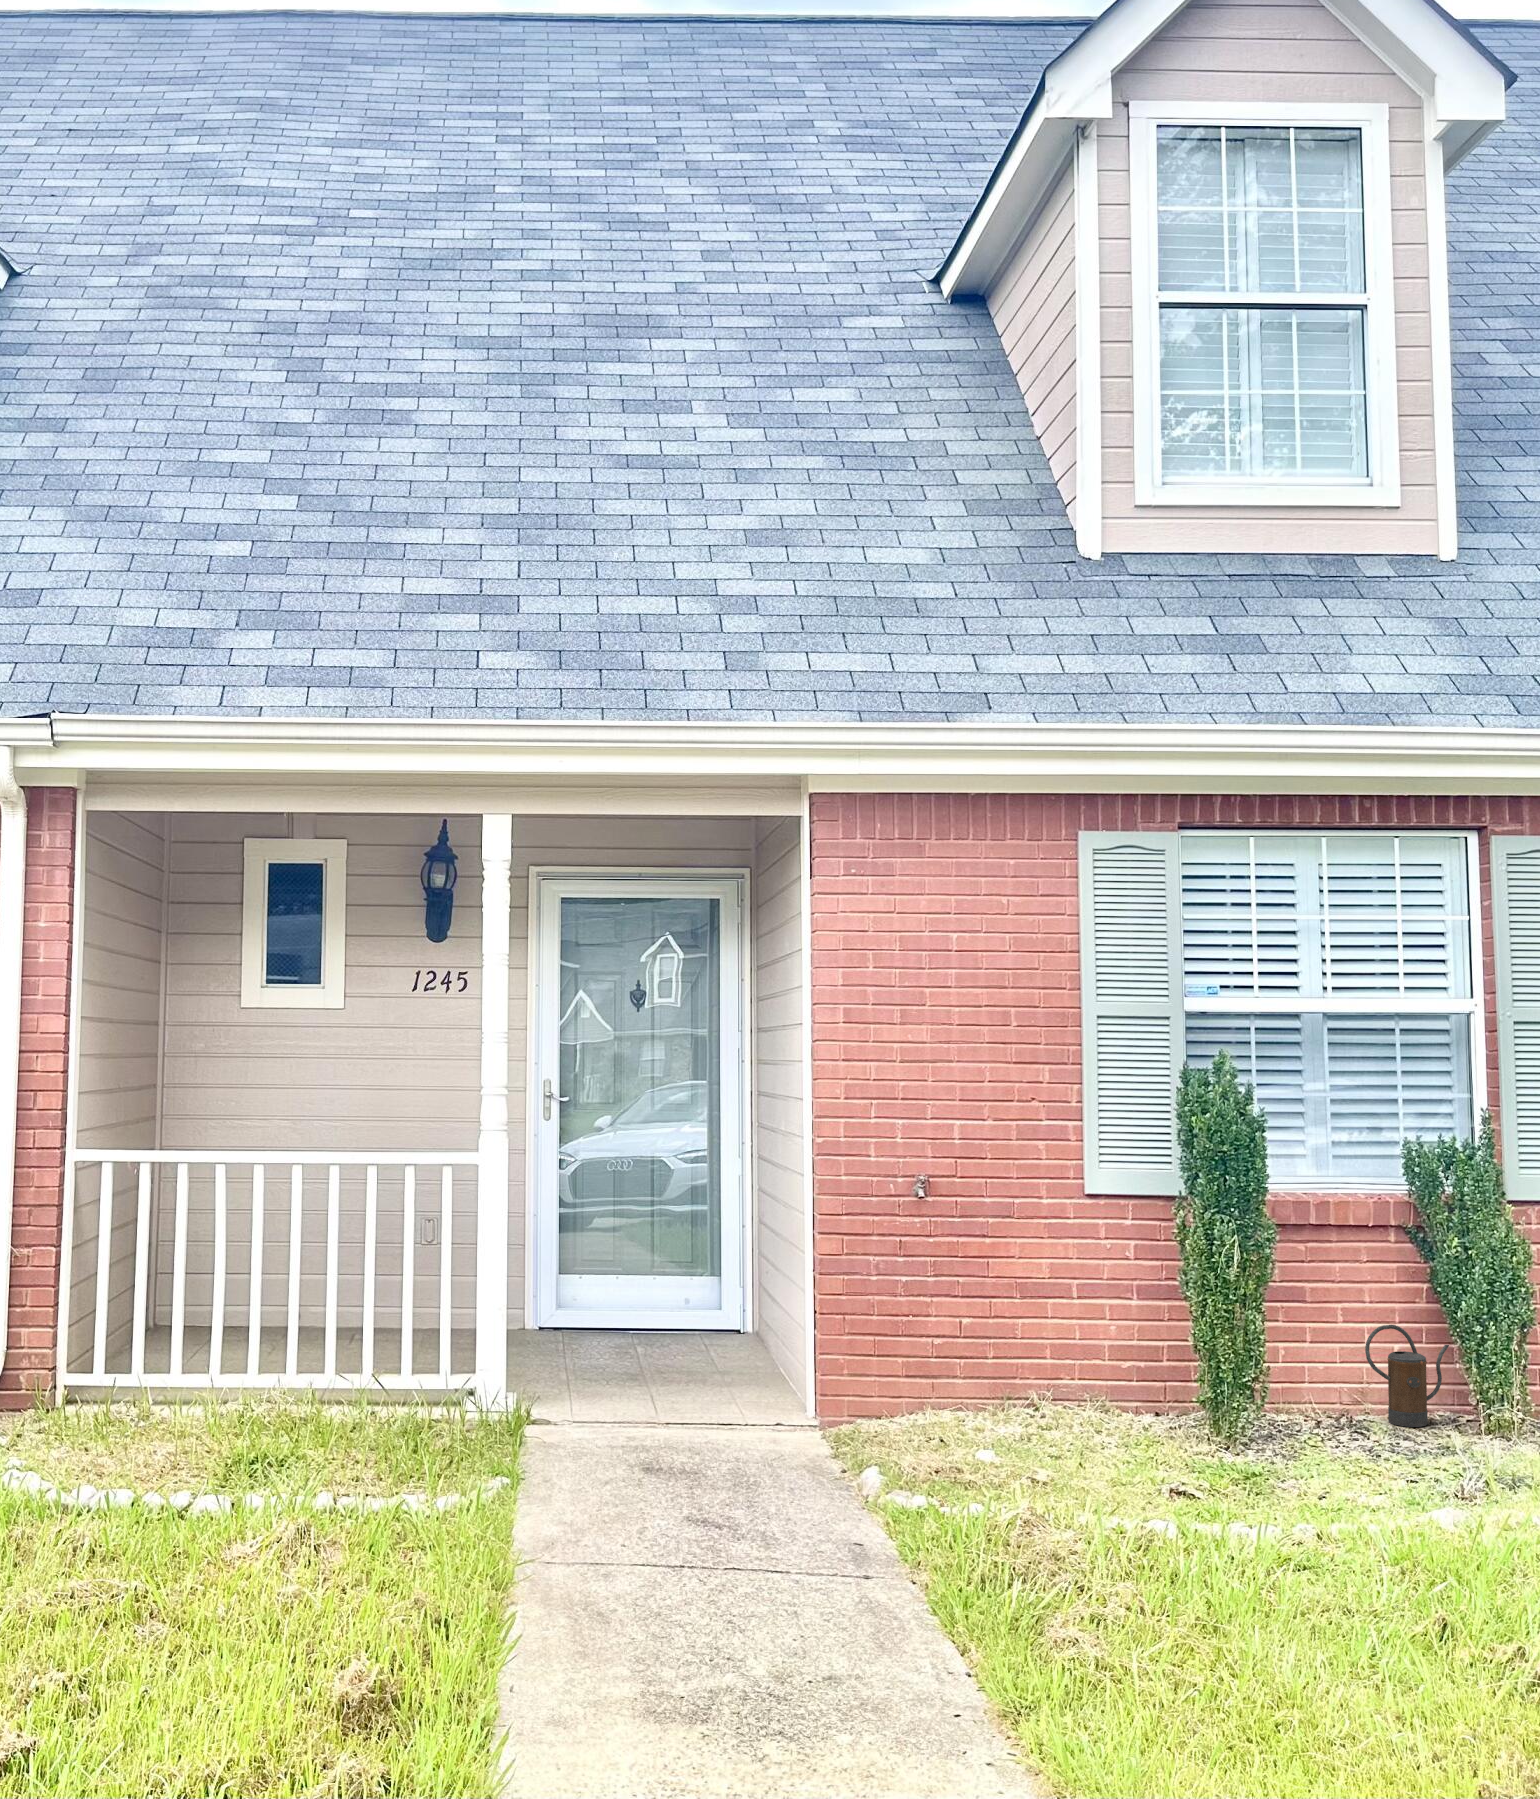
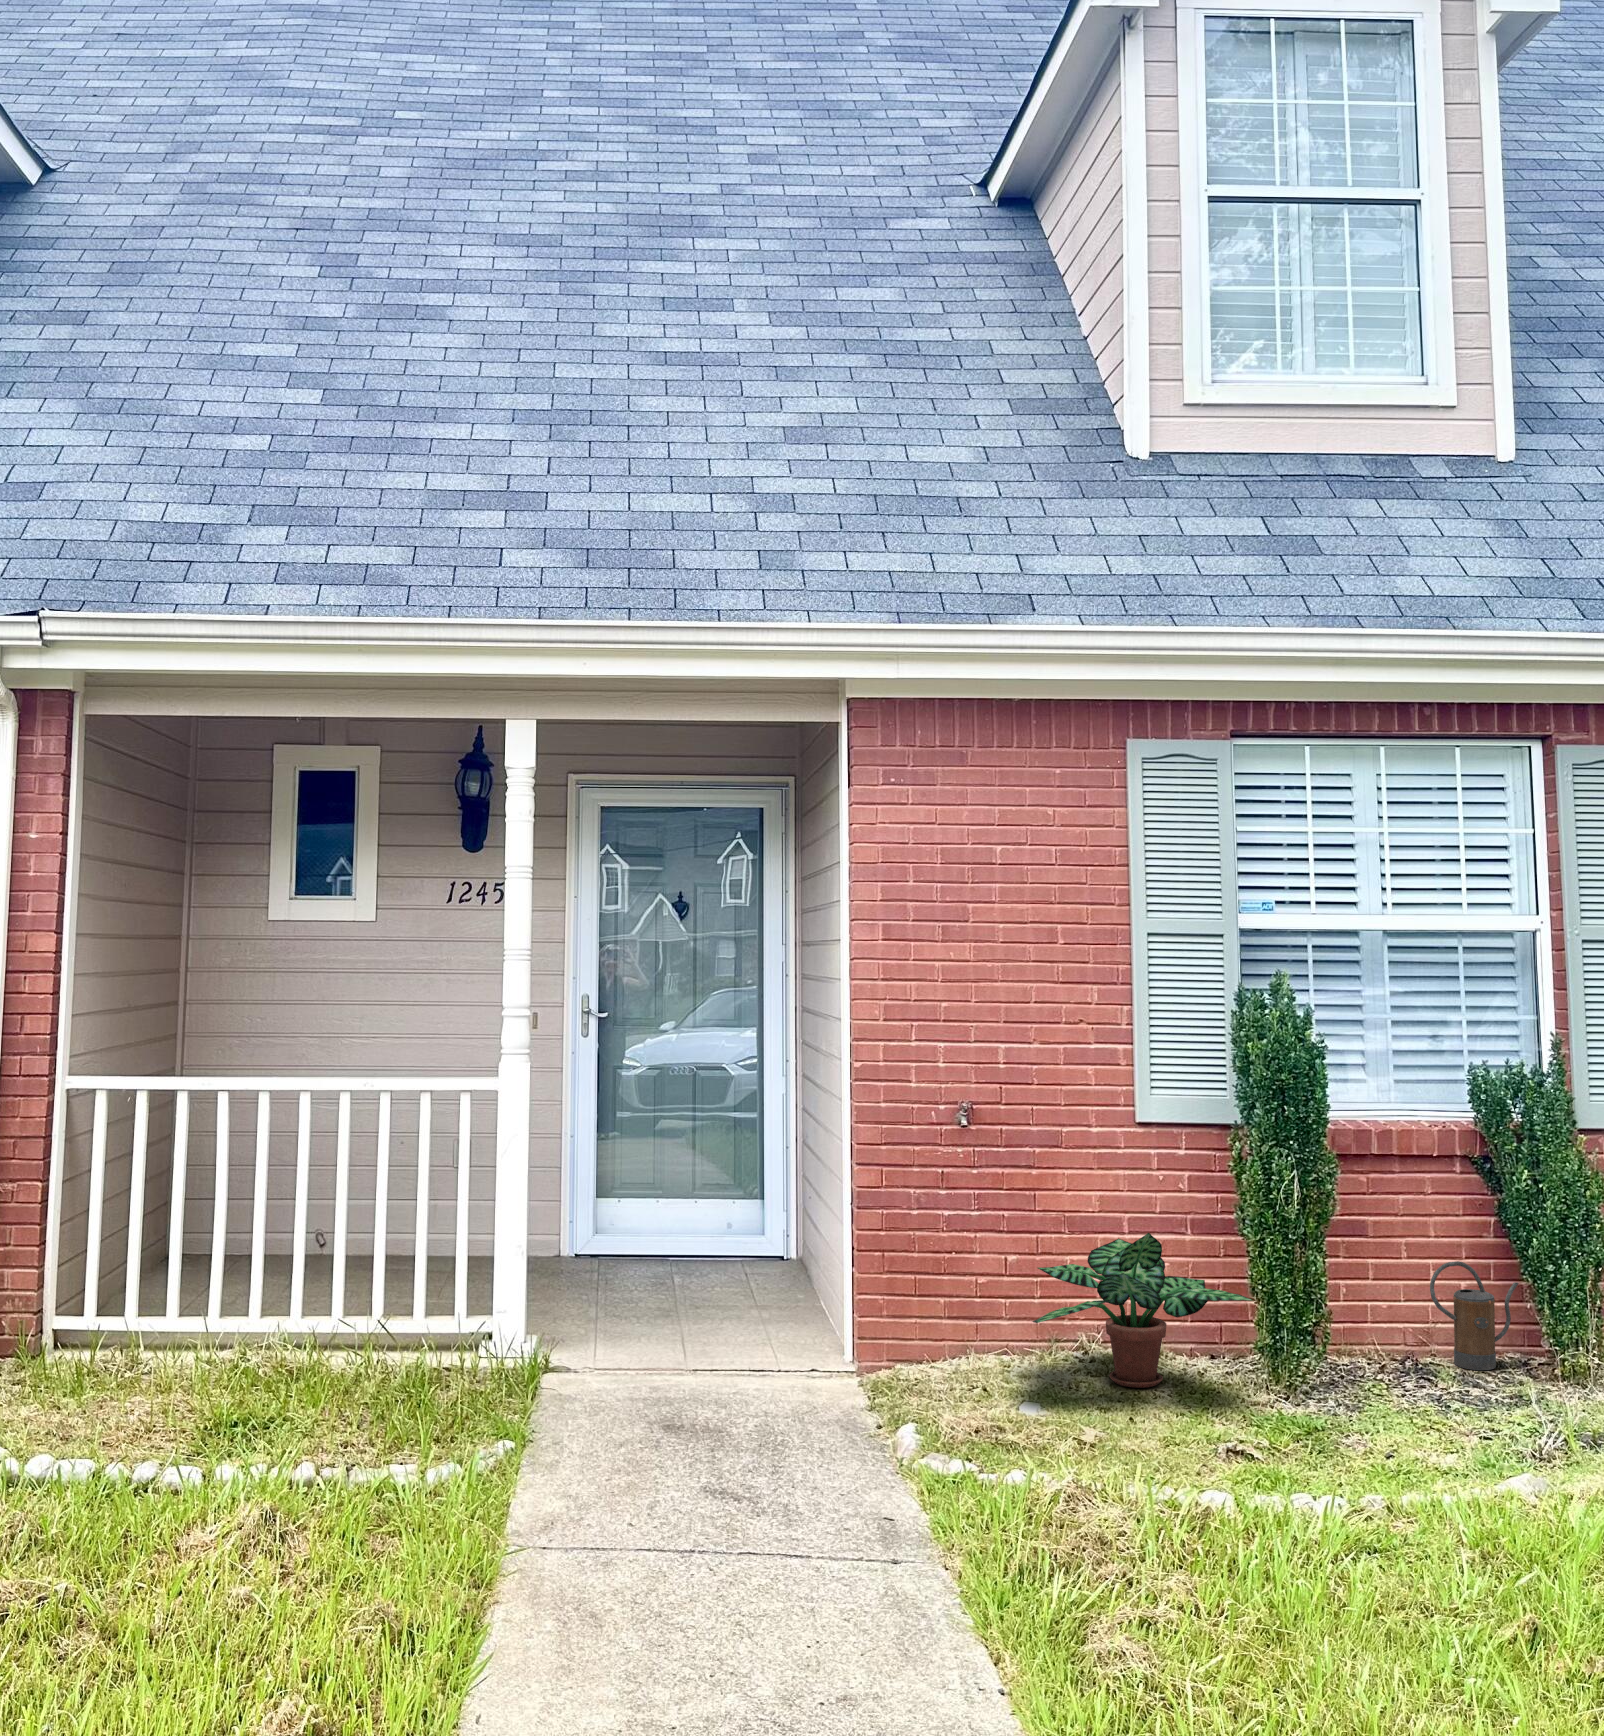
potted plant: none [989,1294,1197,1440] -> present [1033,1233,1252,1388]

